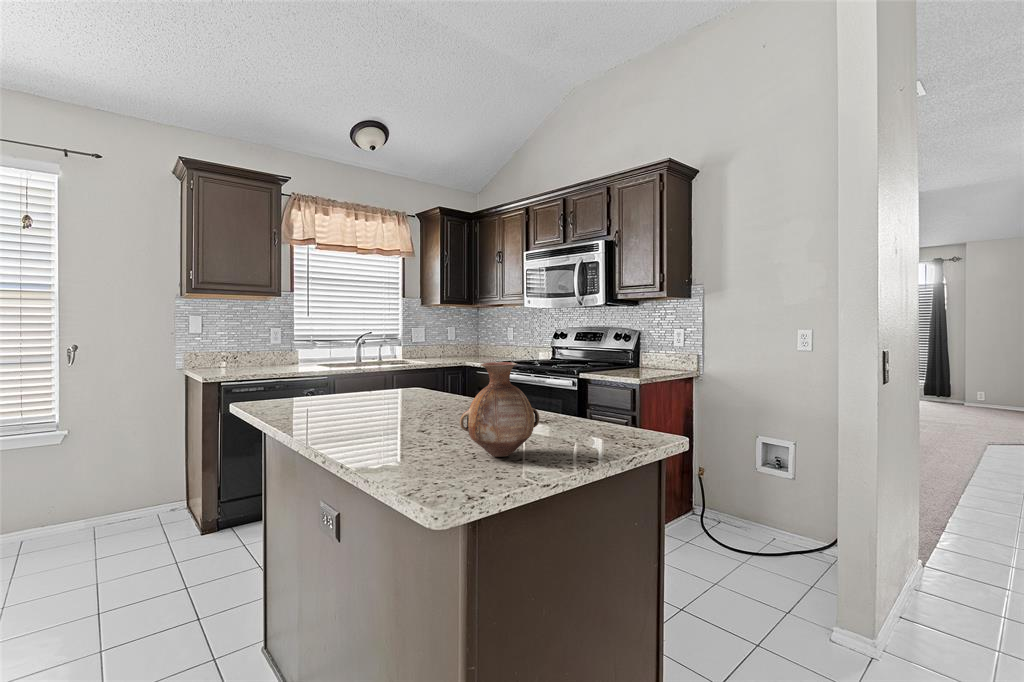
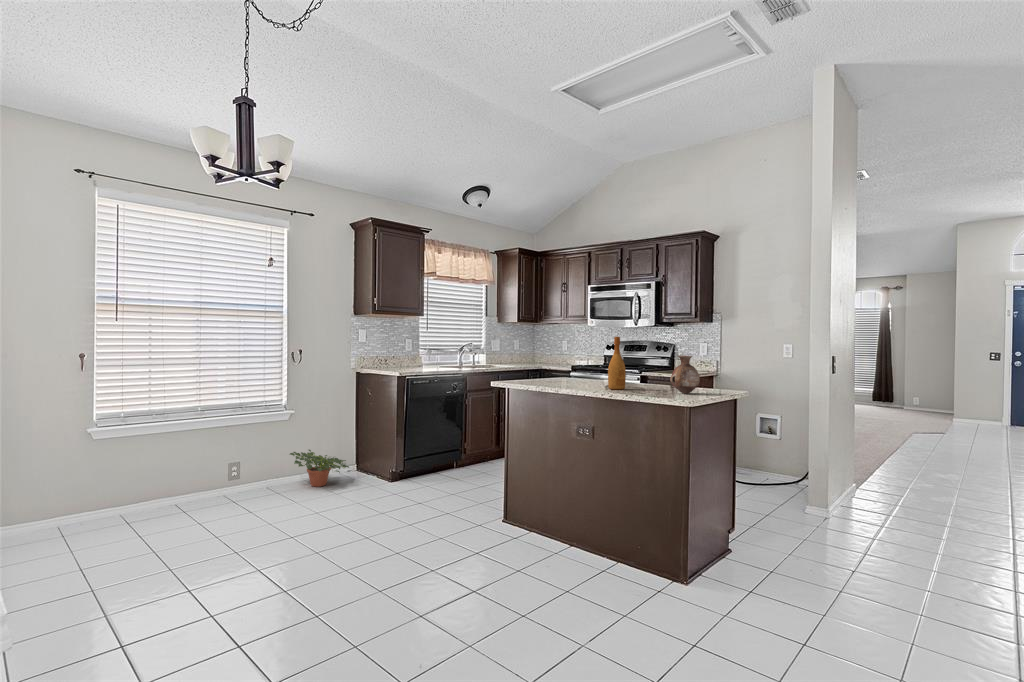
wine bottle: none [367,319,405,436] -> present [608,337,626,390]
potted plant: none [39,490,144,549] -> present [290,450,349,487]

